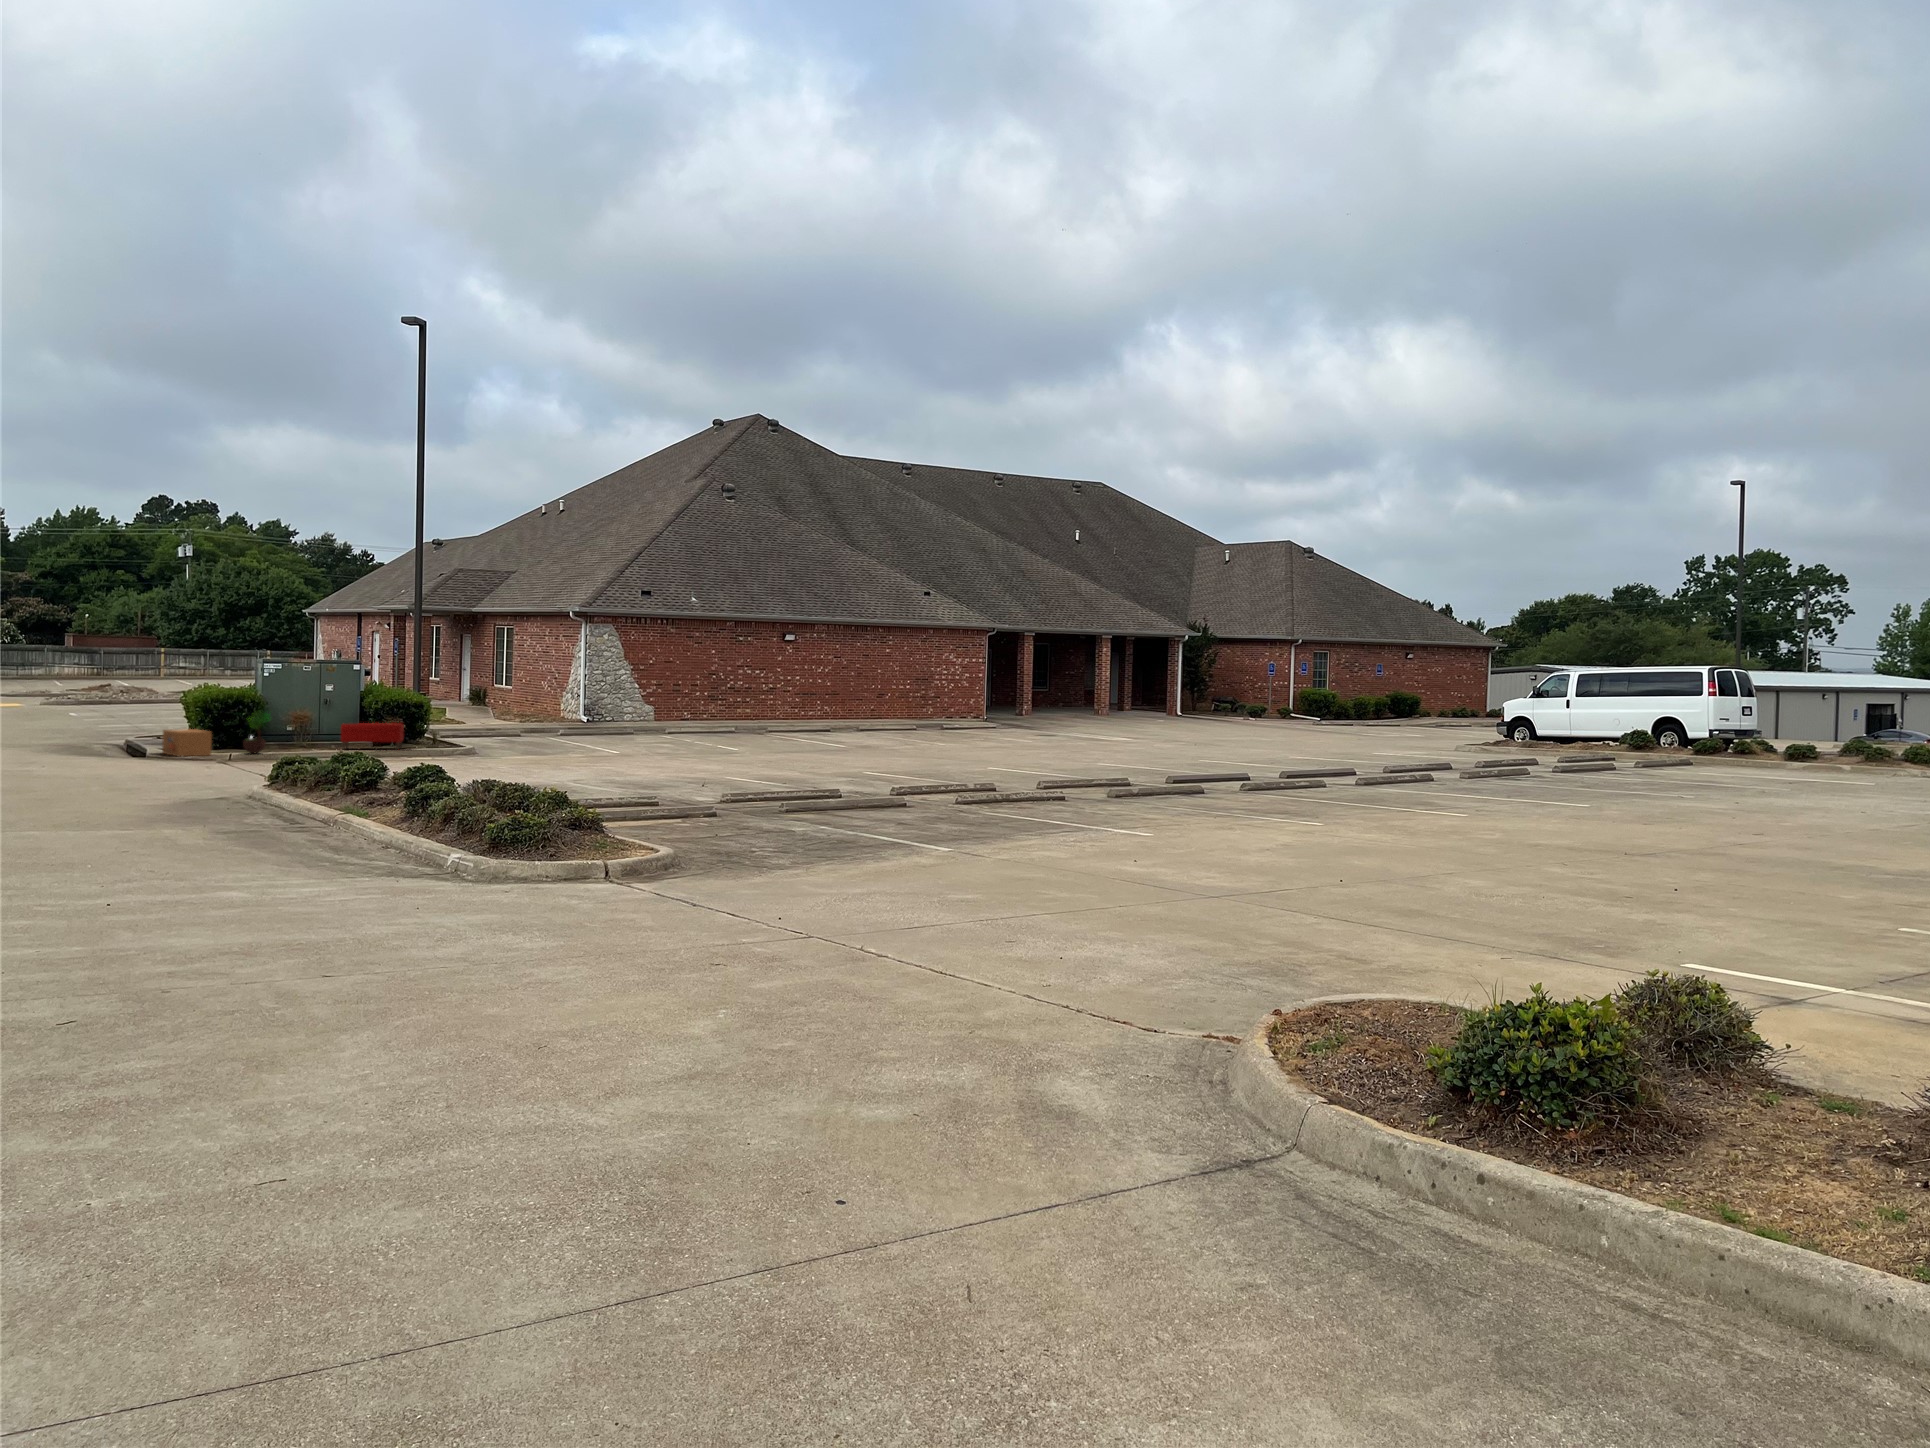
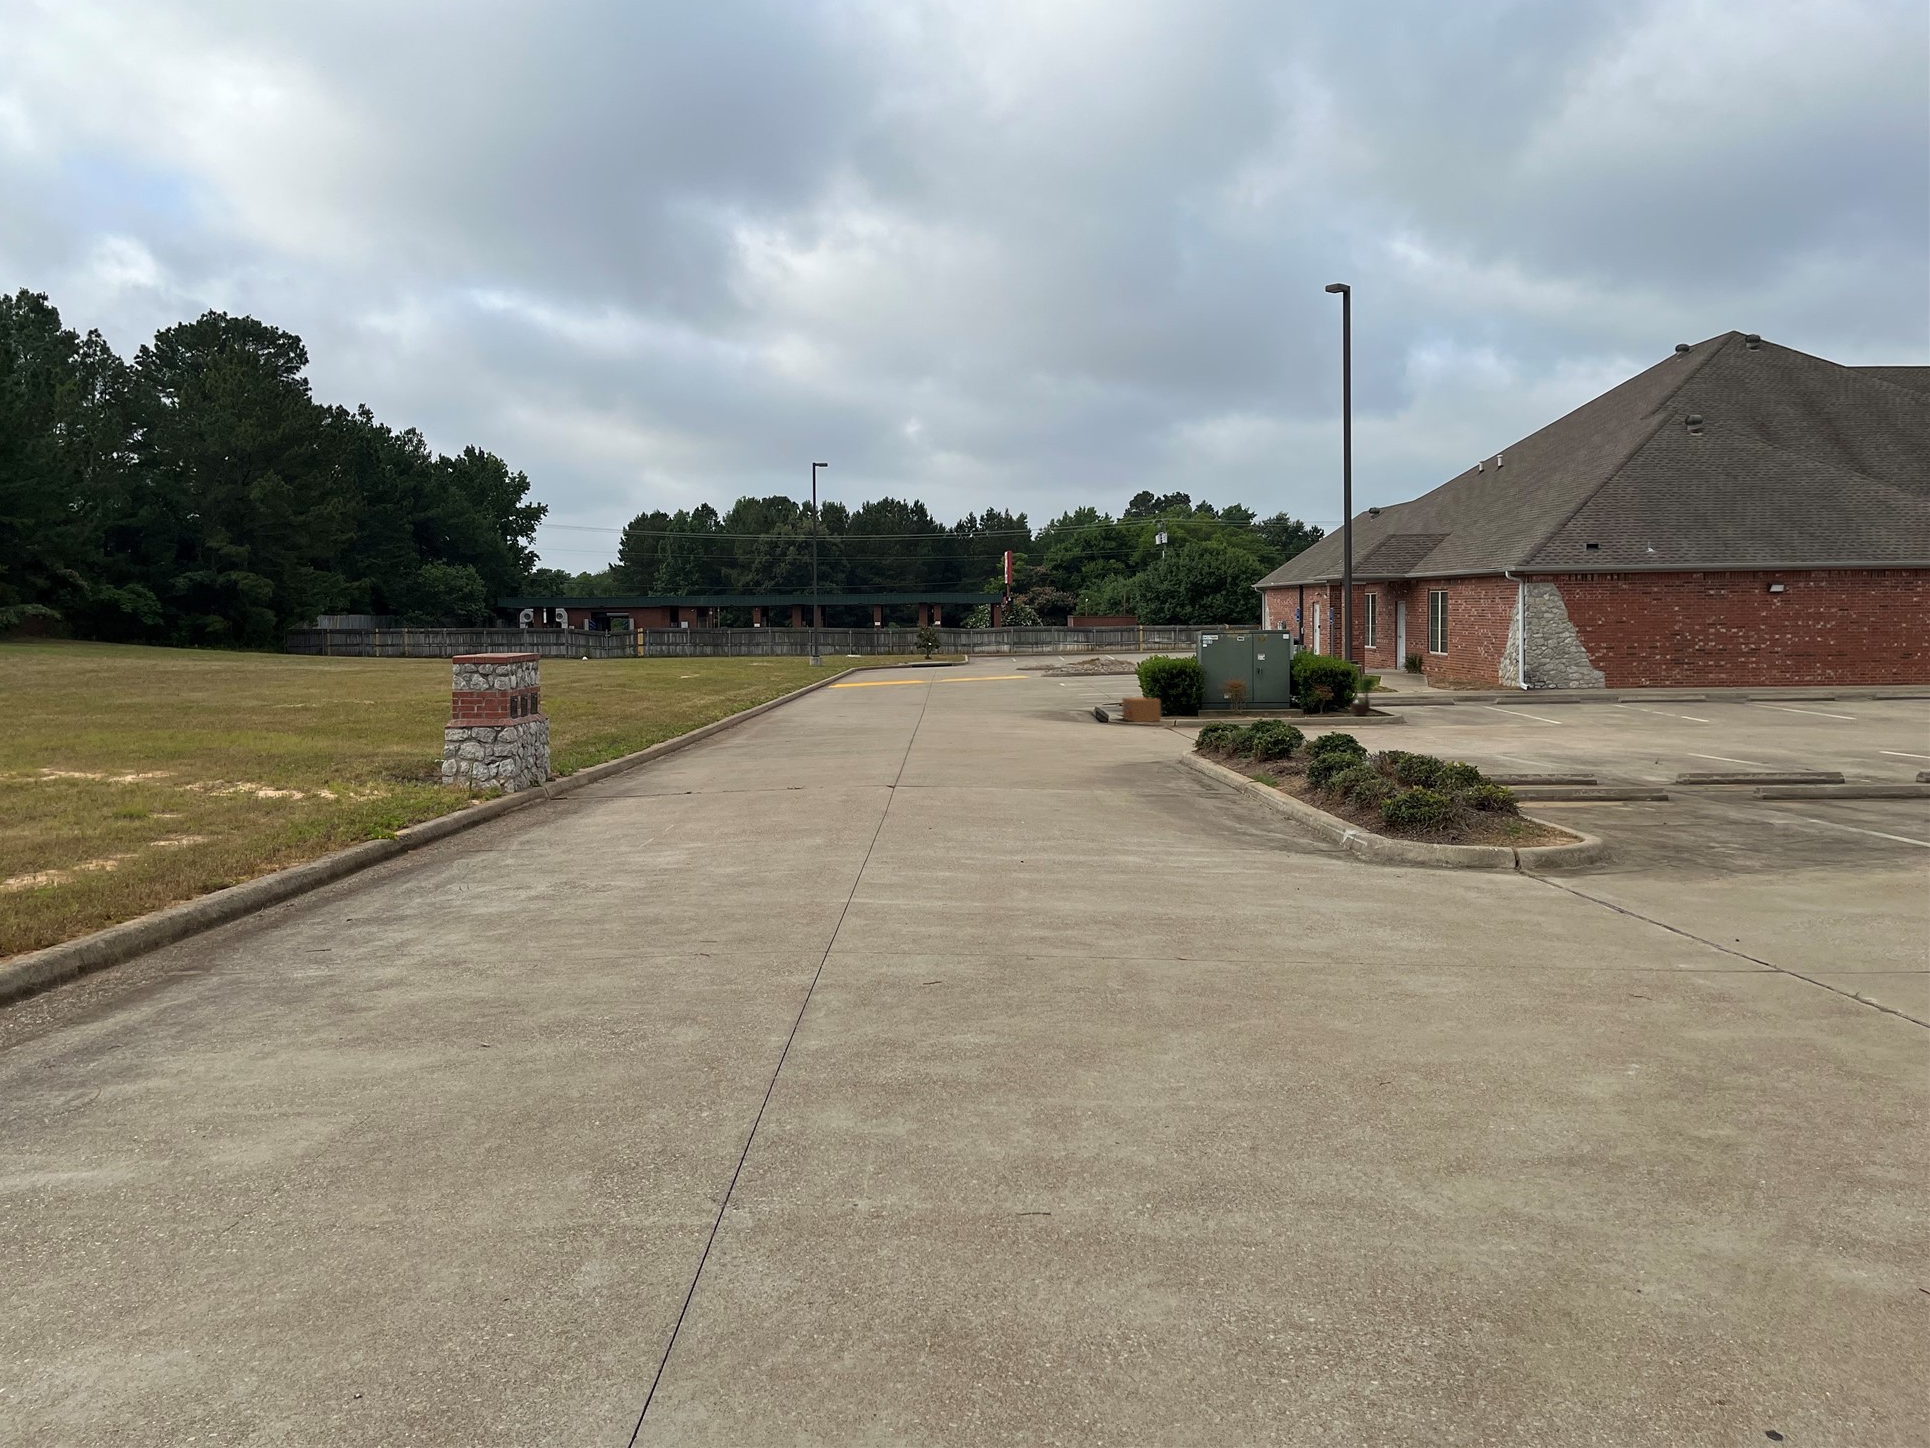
potted tree: present [243,712,269,753] -> present [1351,678,1374,716]
bench: present [341,723,404,750] -> none [1272,691,1331,718]

